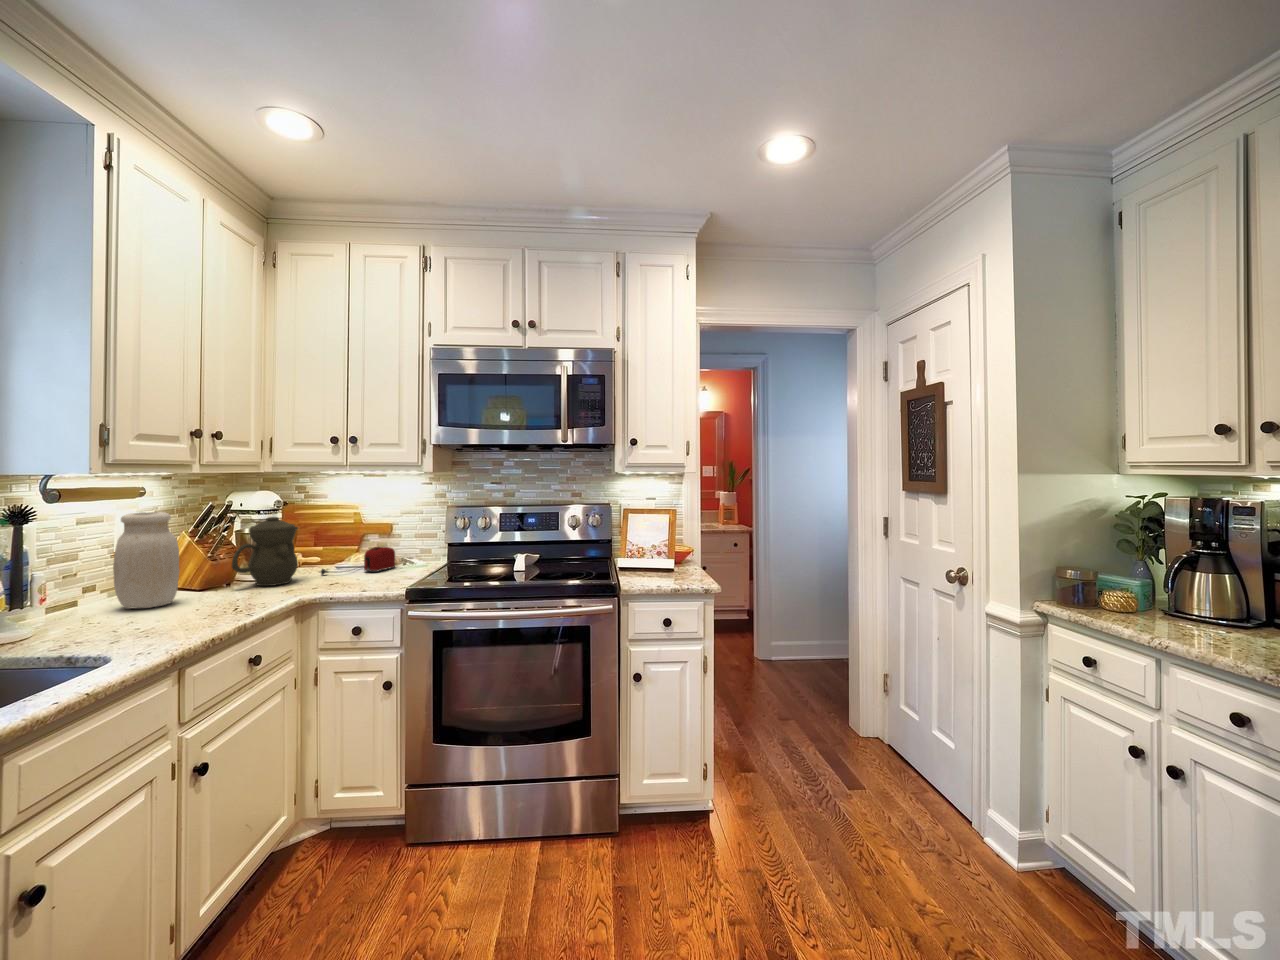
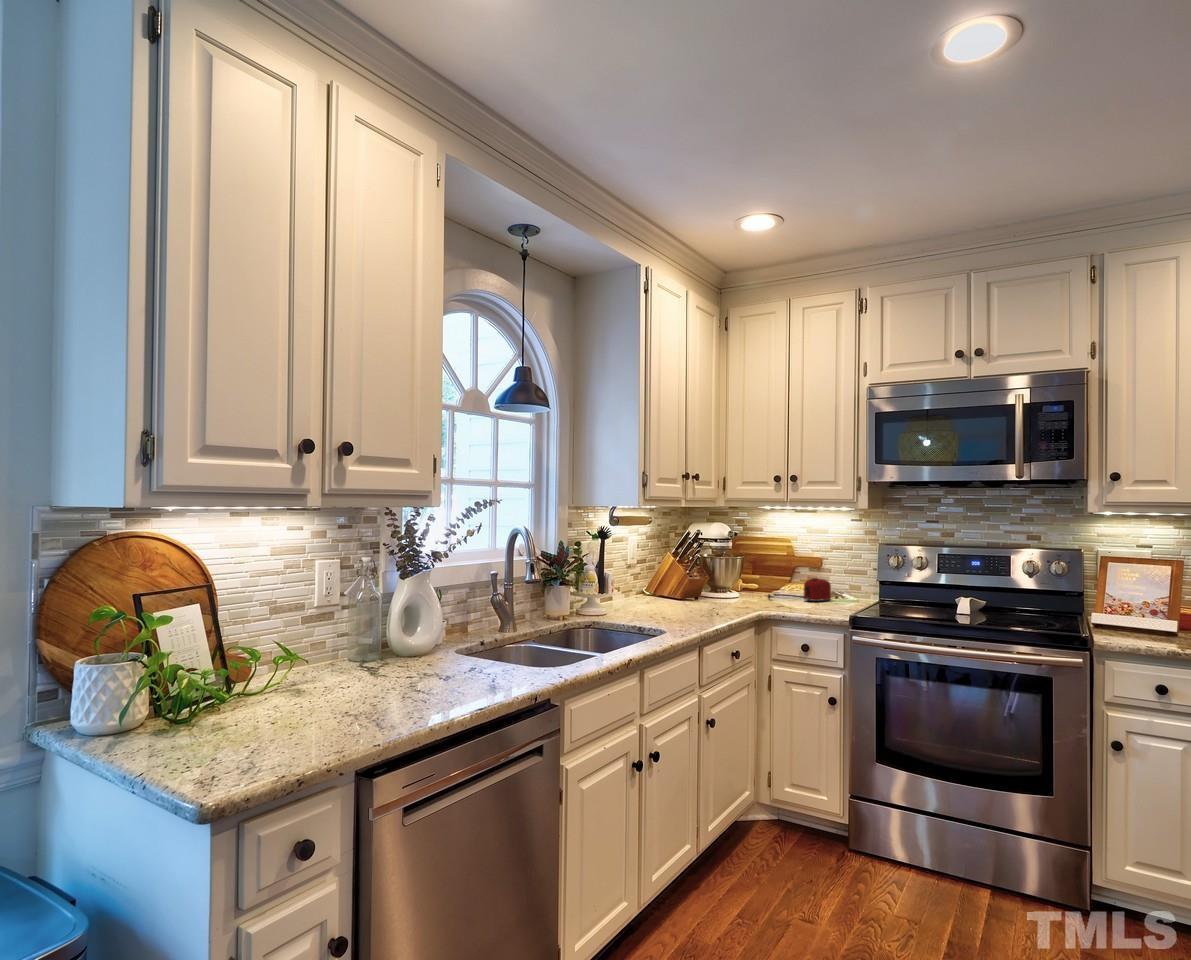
jar: present [113,512,179,609] -> none [639,534,677,606]
teapot: present [232,517,298,586] -> none [706,544,752,603]

